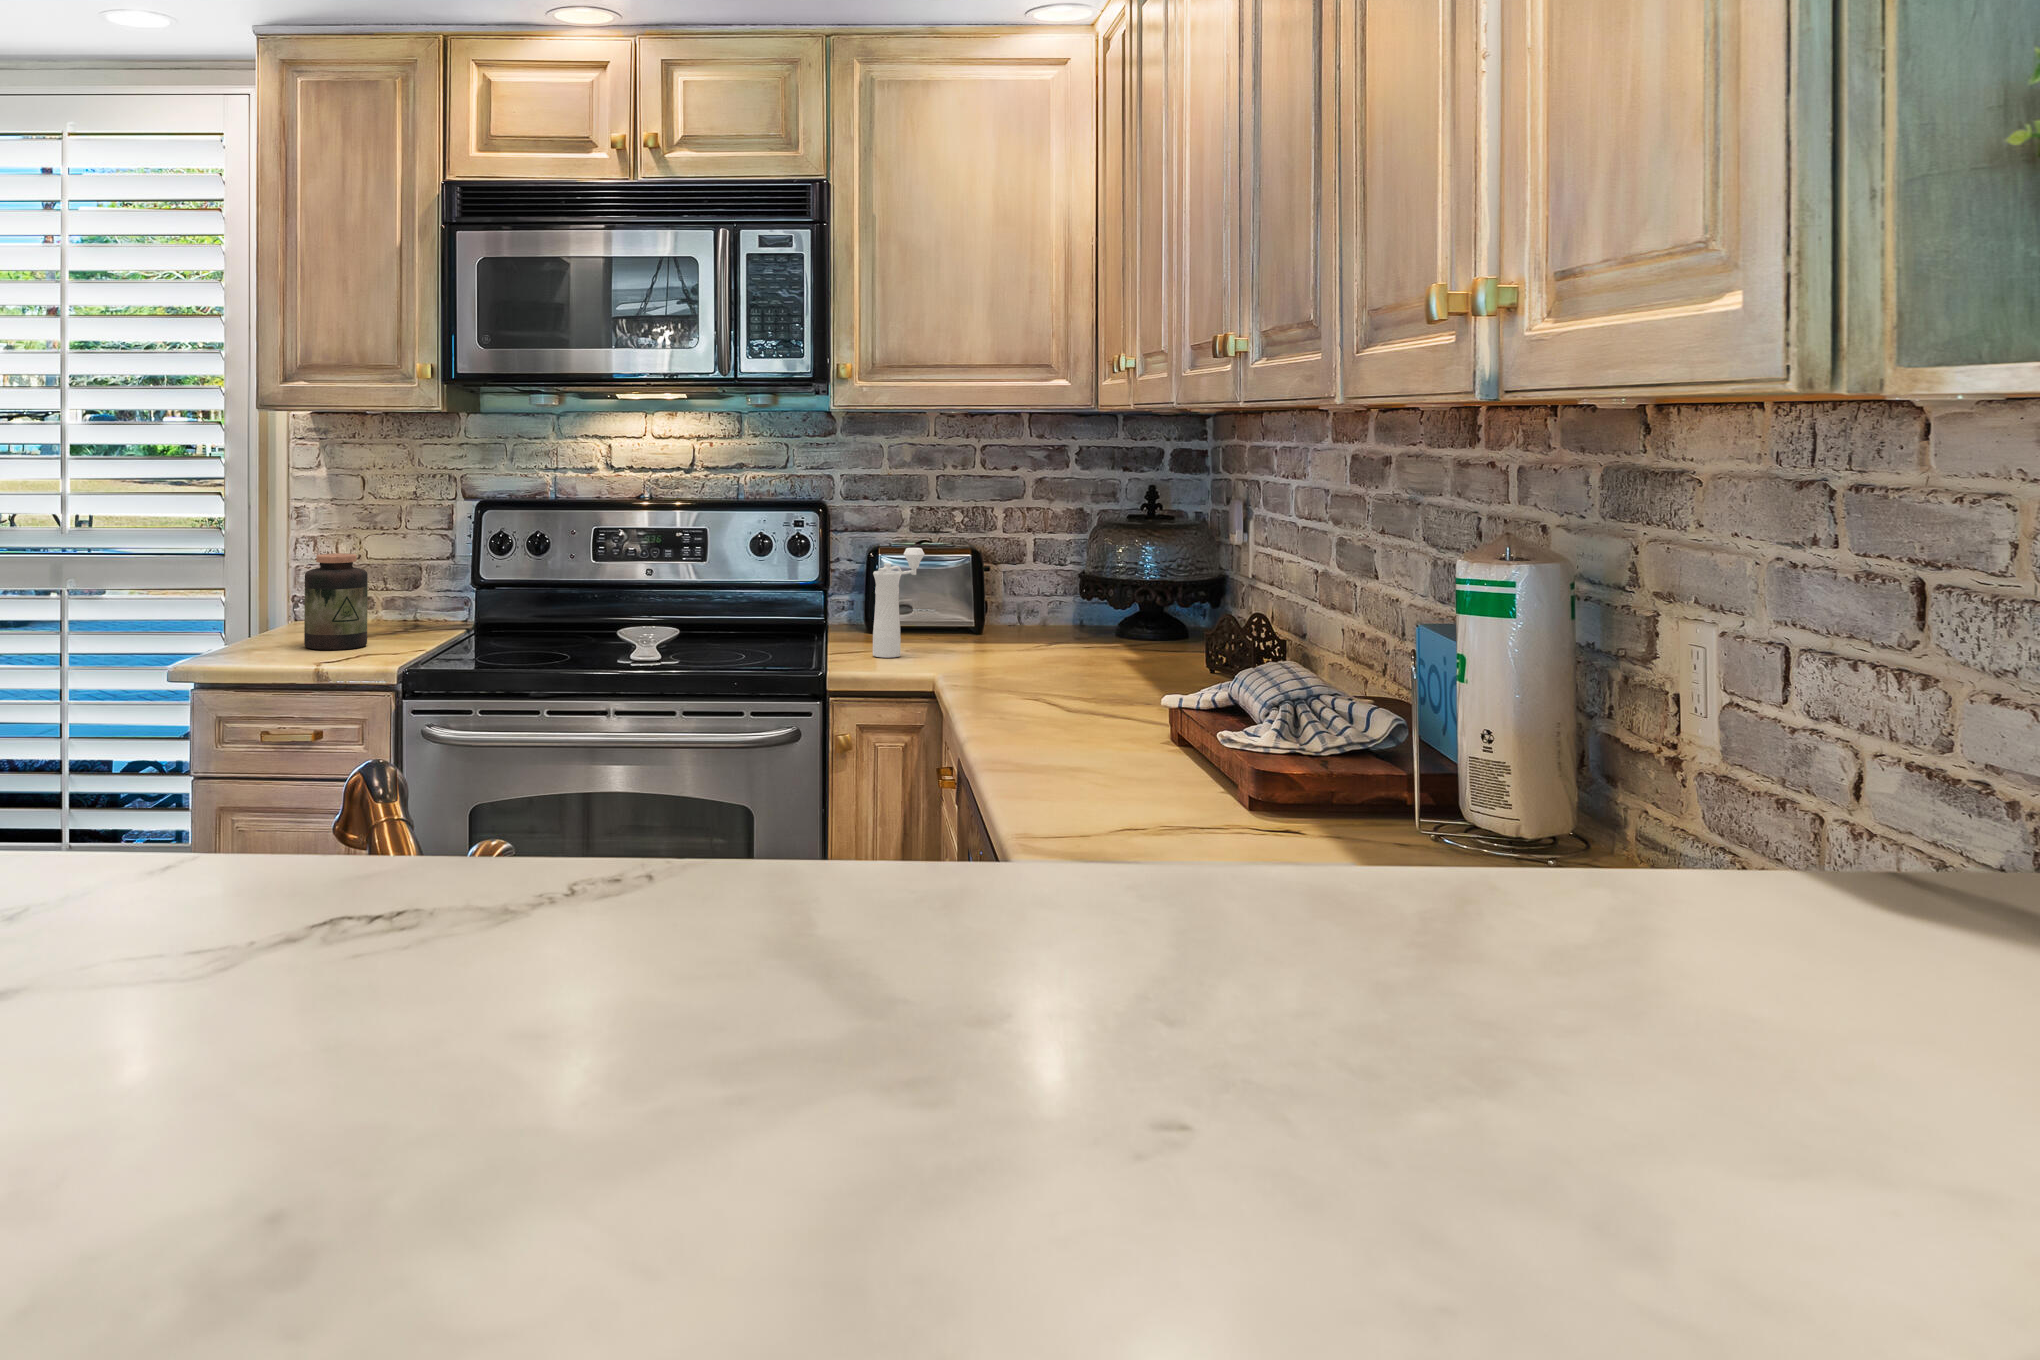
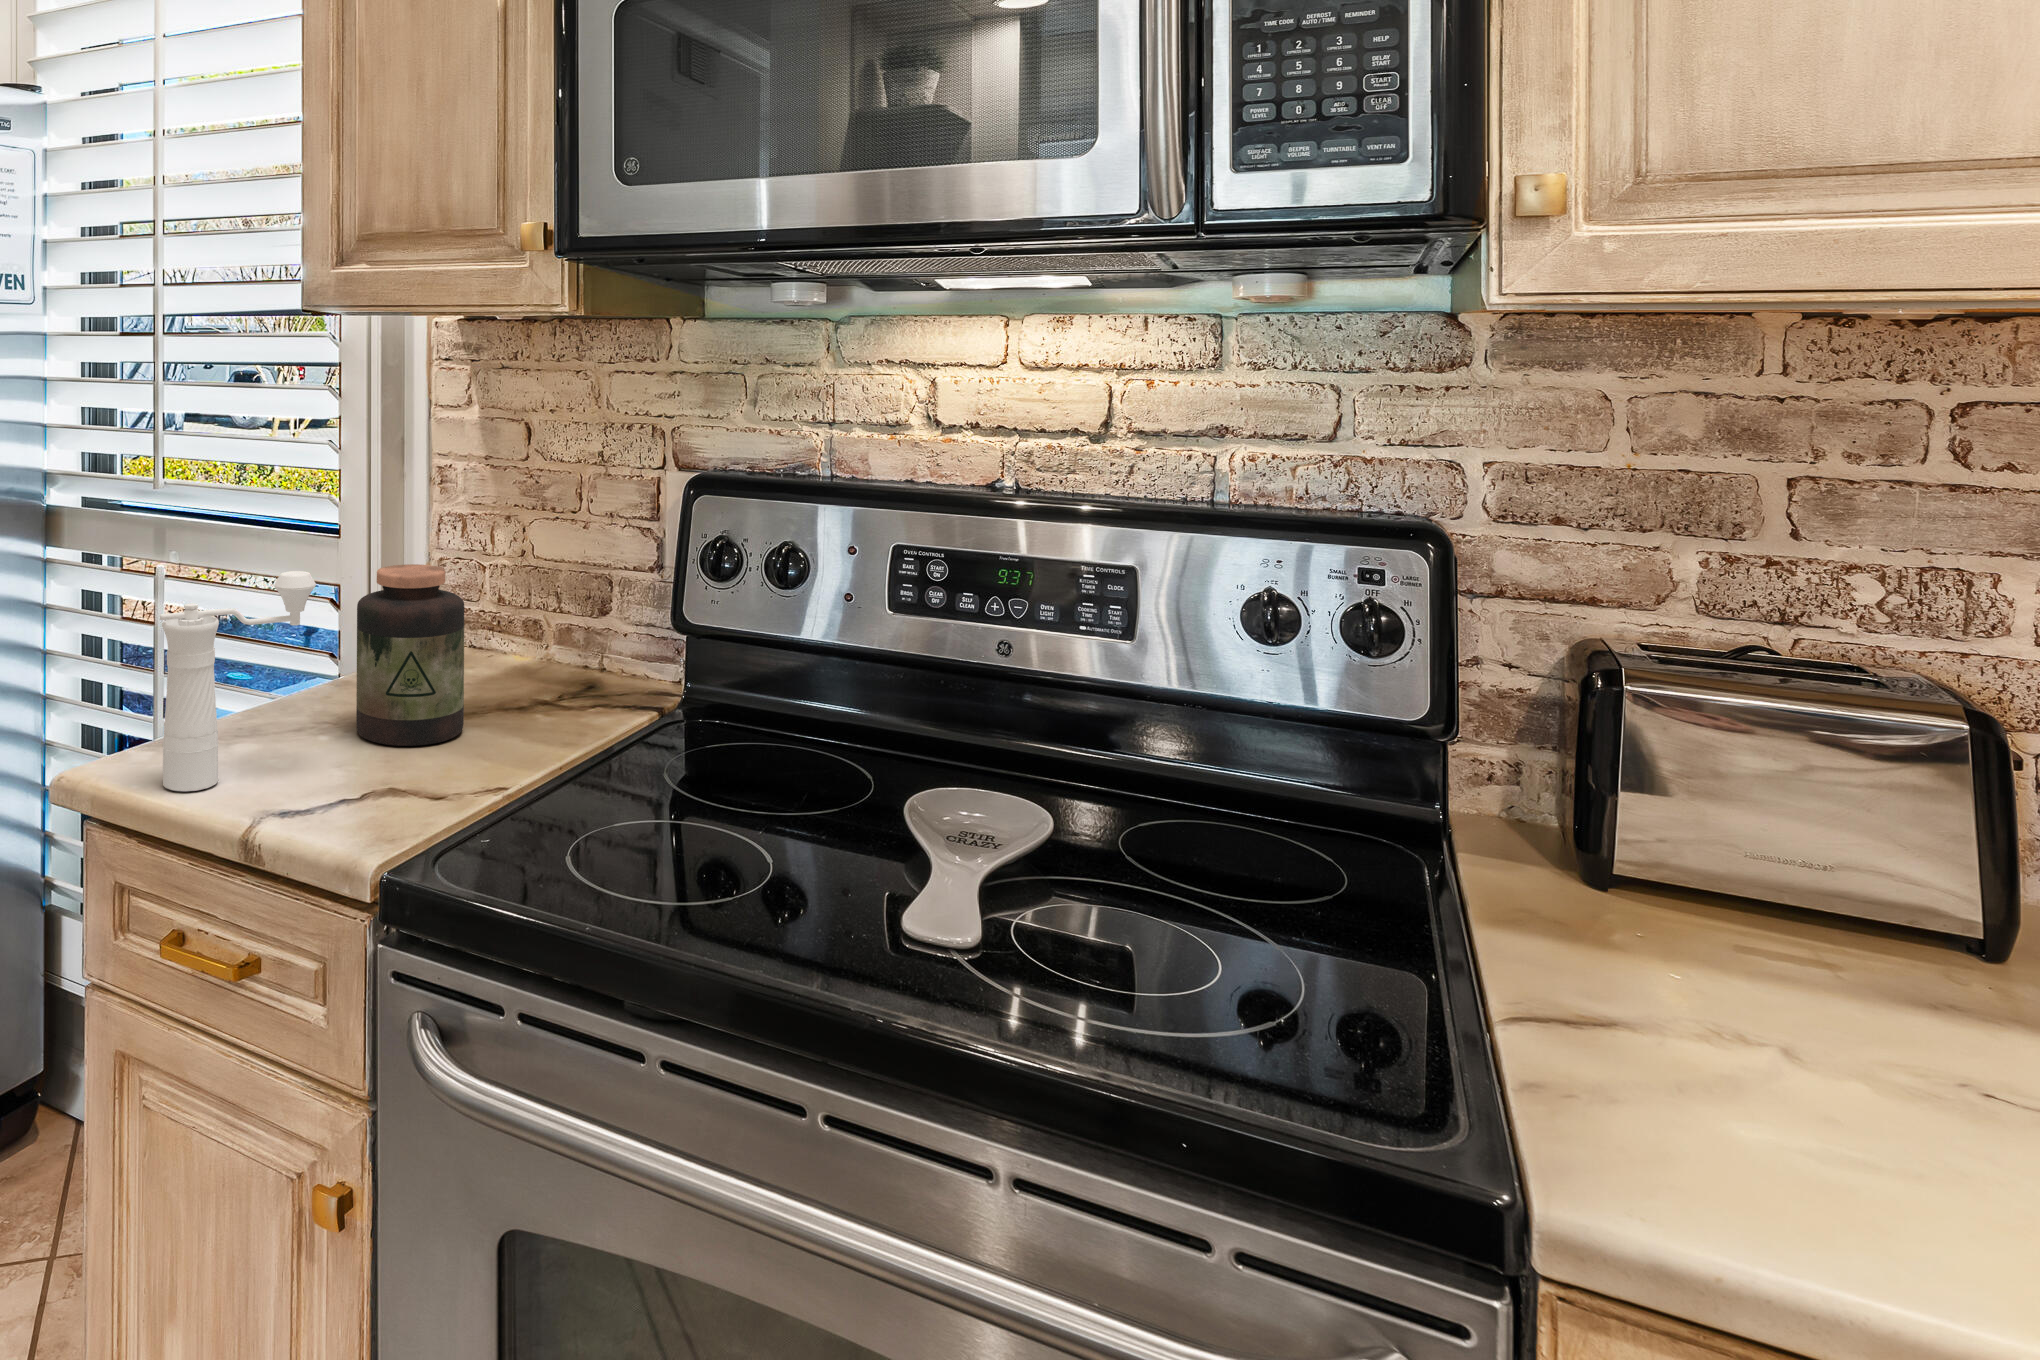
pepper mill: present [873,548,925,658] -> present [160,571,316,791]

